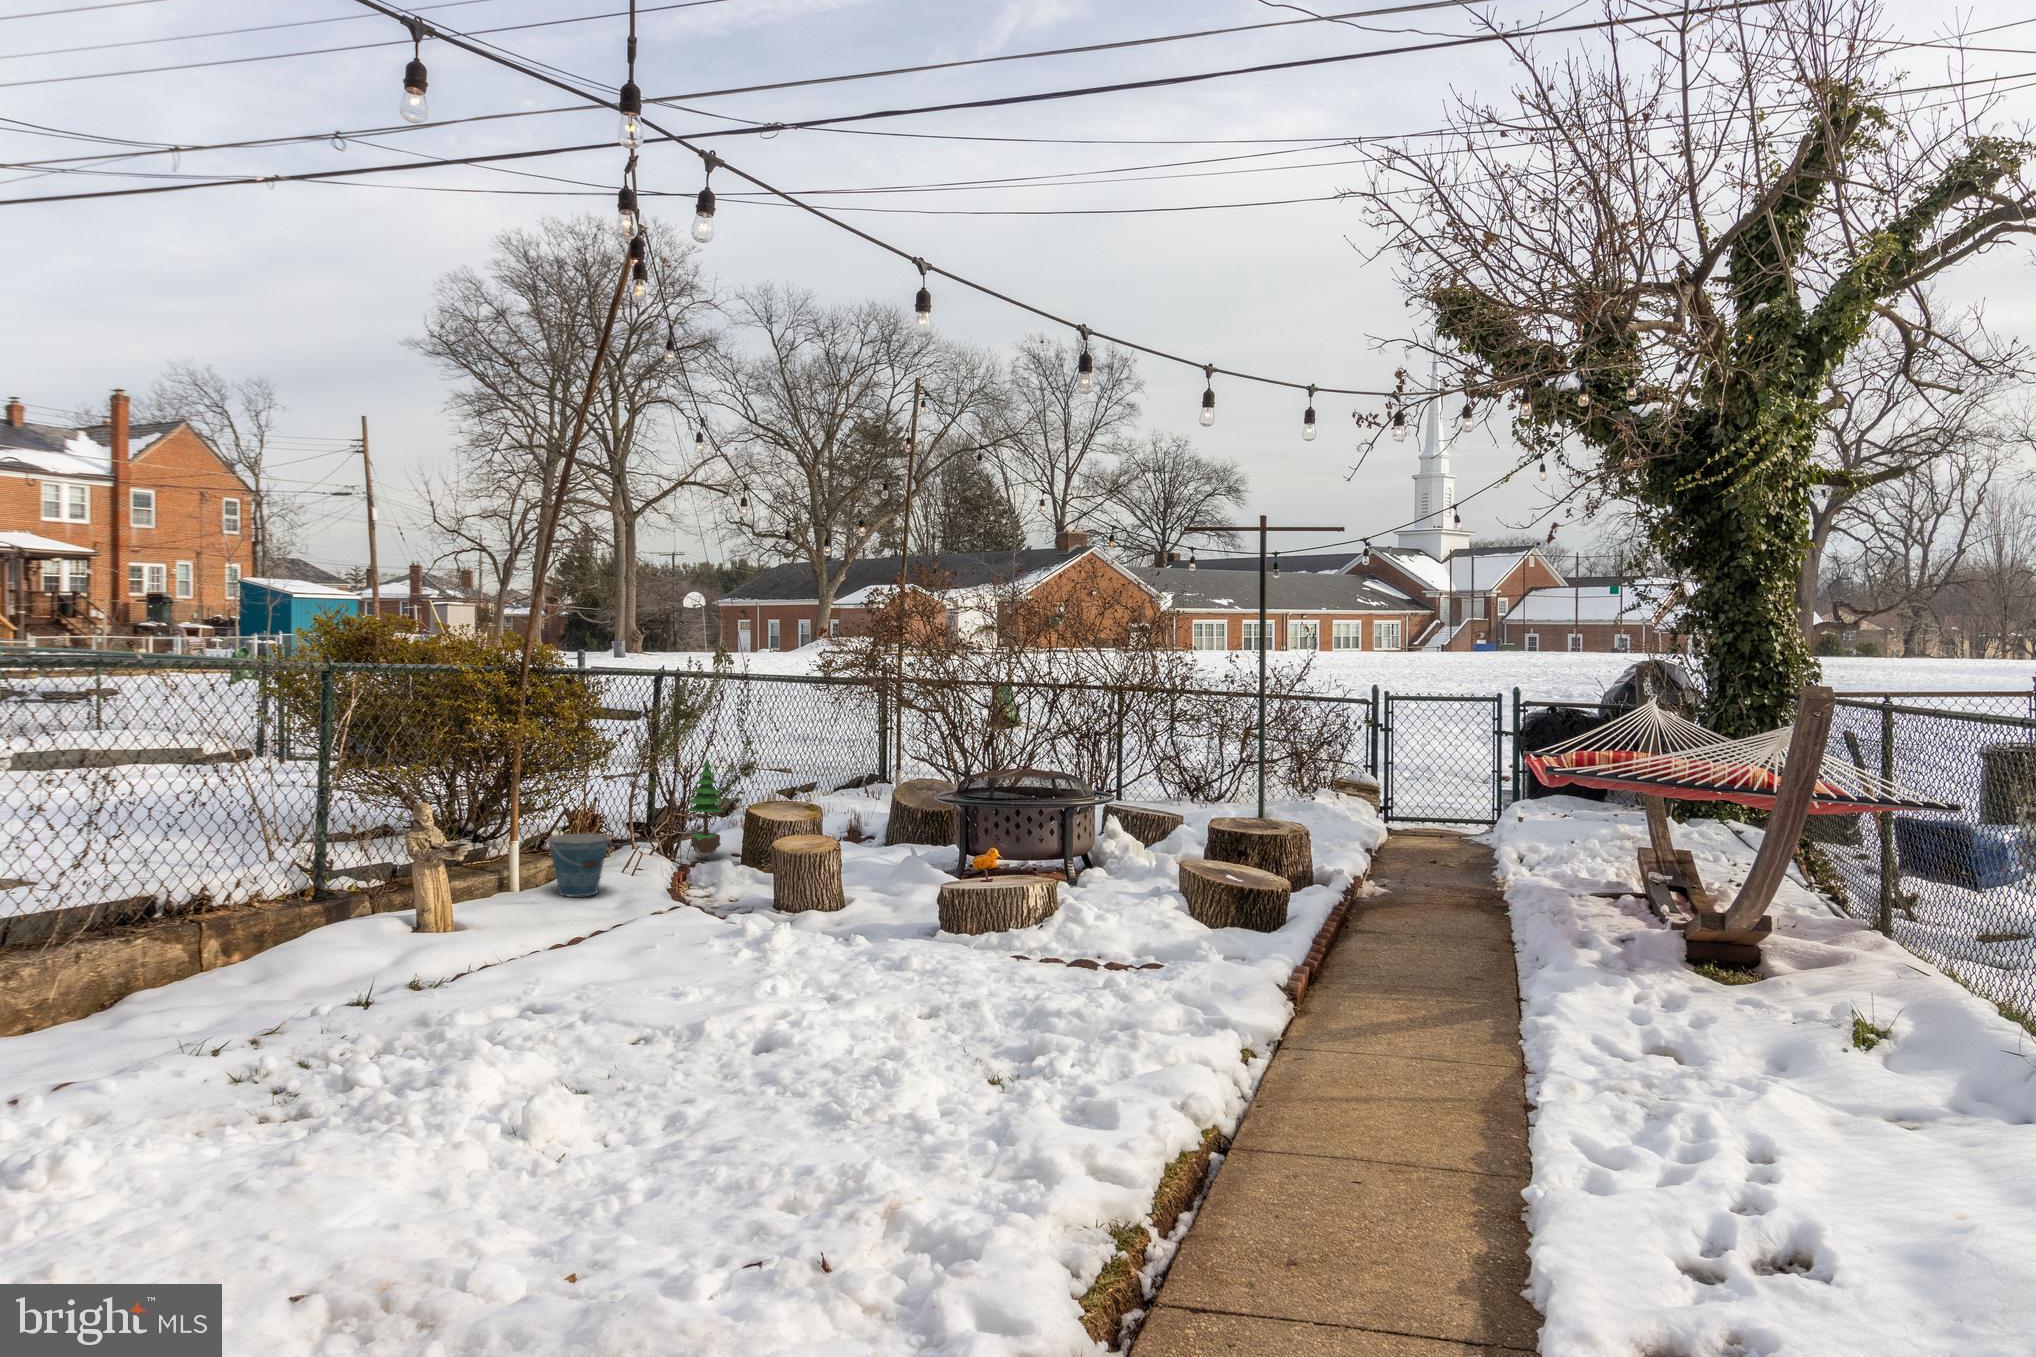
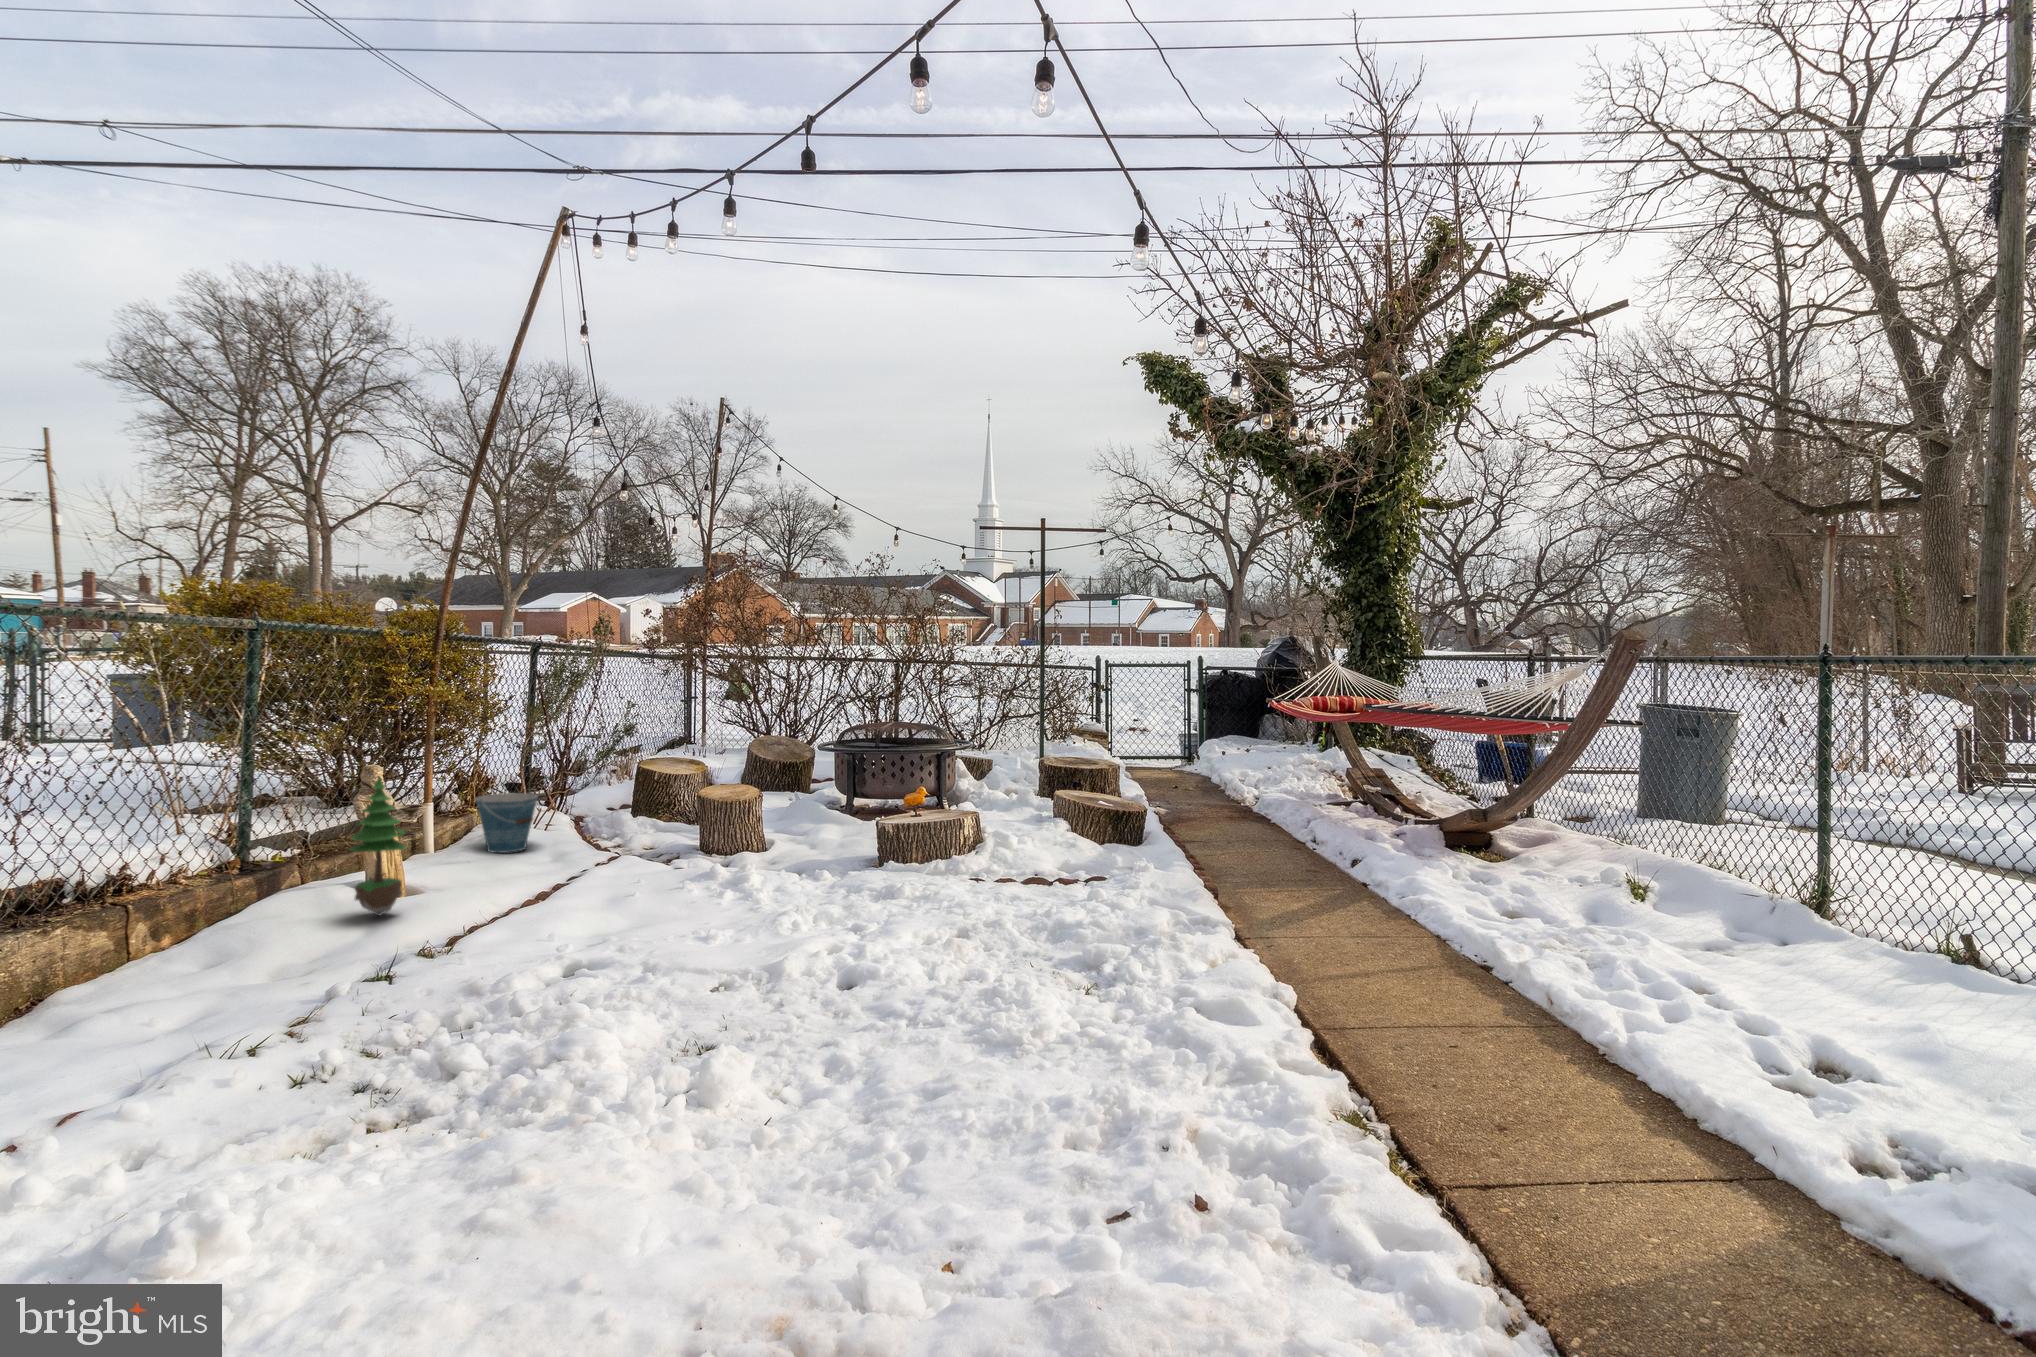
potted tree: present [688,759,724,859] -> present [348,778,406,916]

